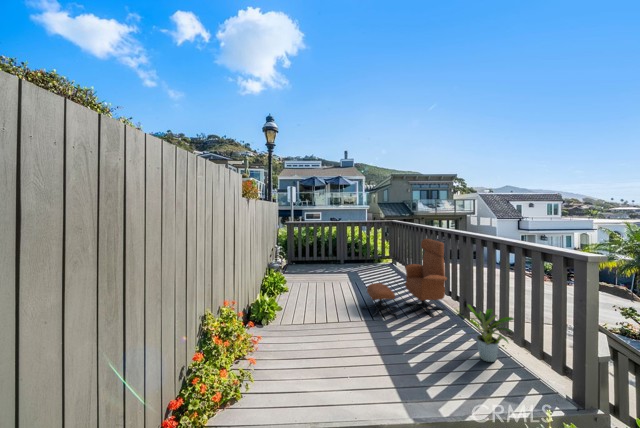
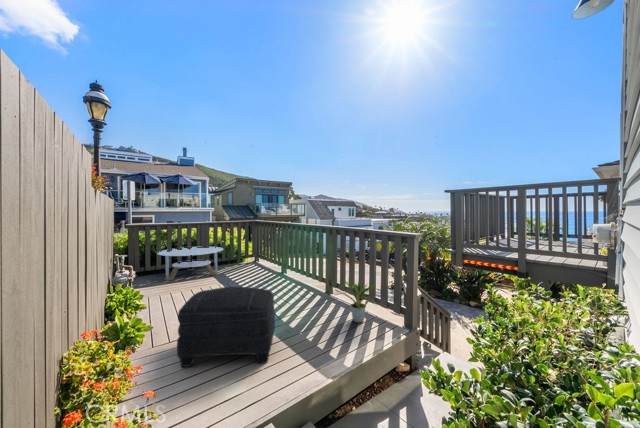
lounge chair: present [362,239,447,317] -> none [245,233,320,309]
round table: none [302,244,358,274] -> present [157,247,223,281]
ottoman: none [280,290,376,377] -> present [177,287,275,367]

